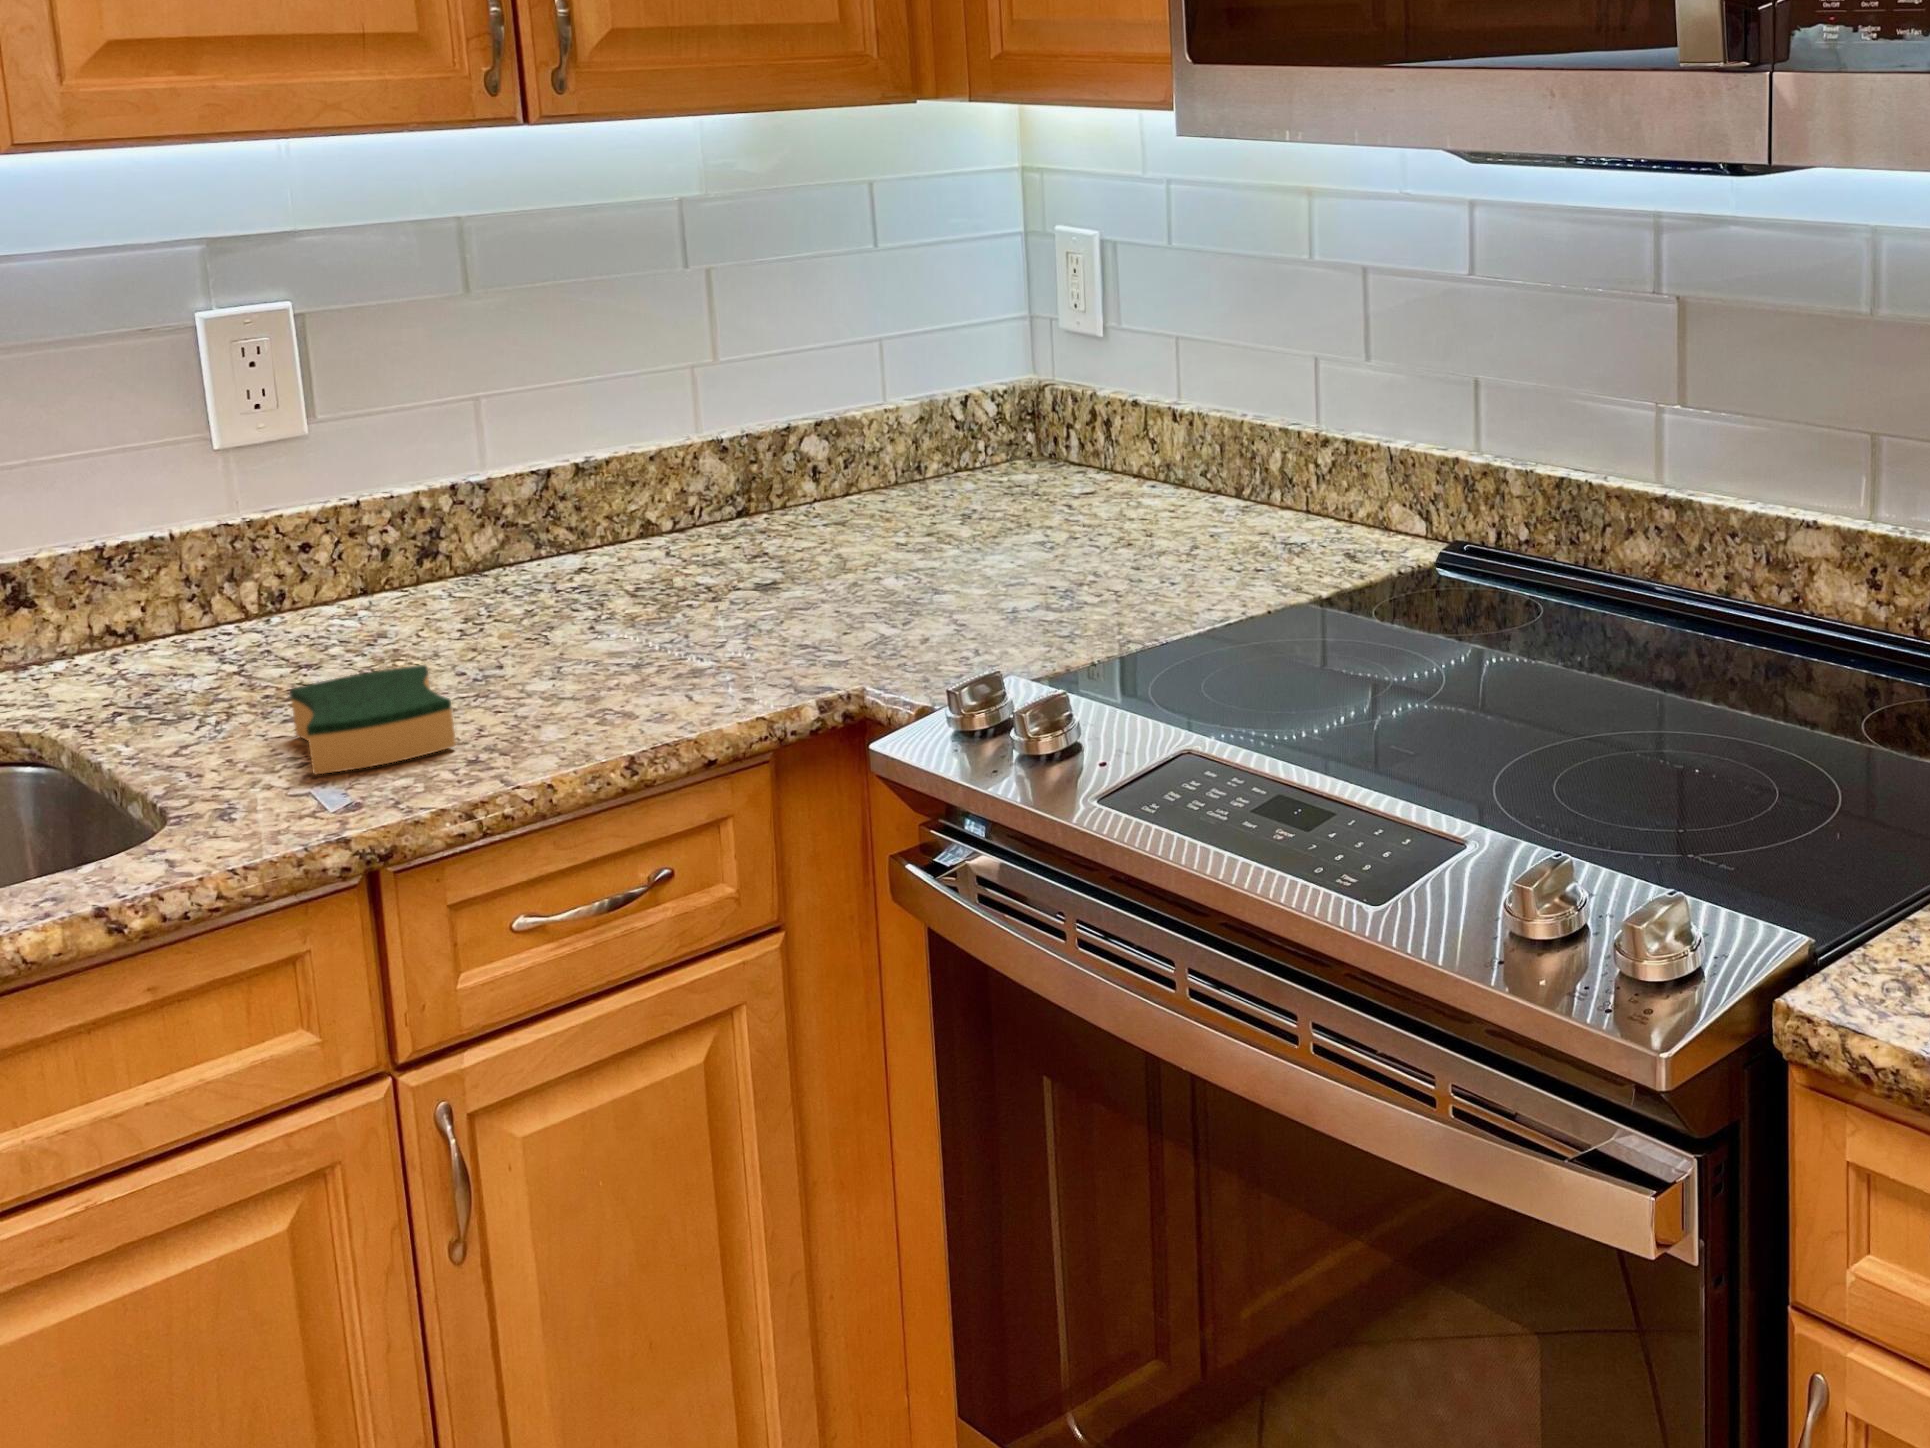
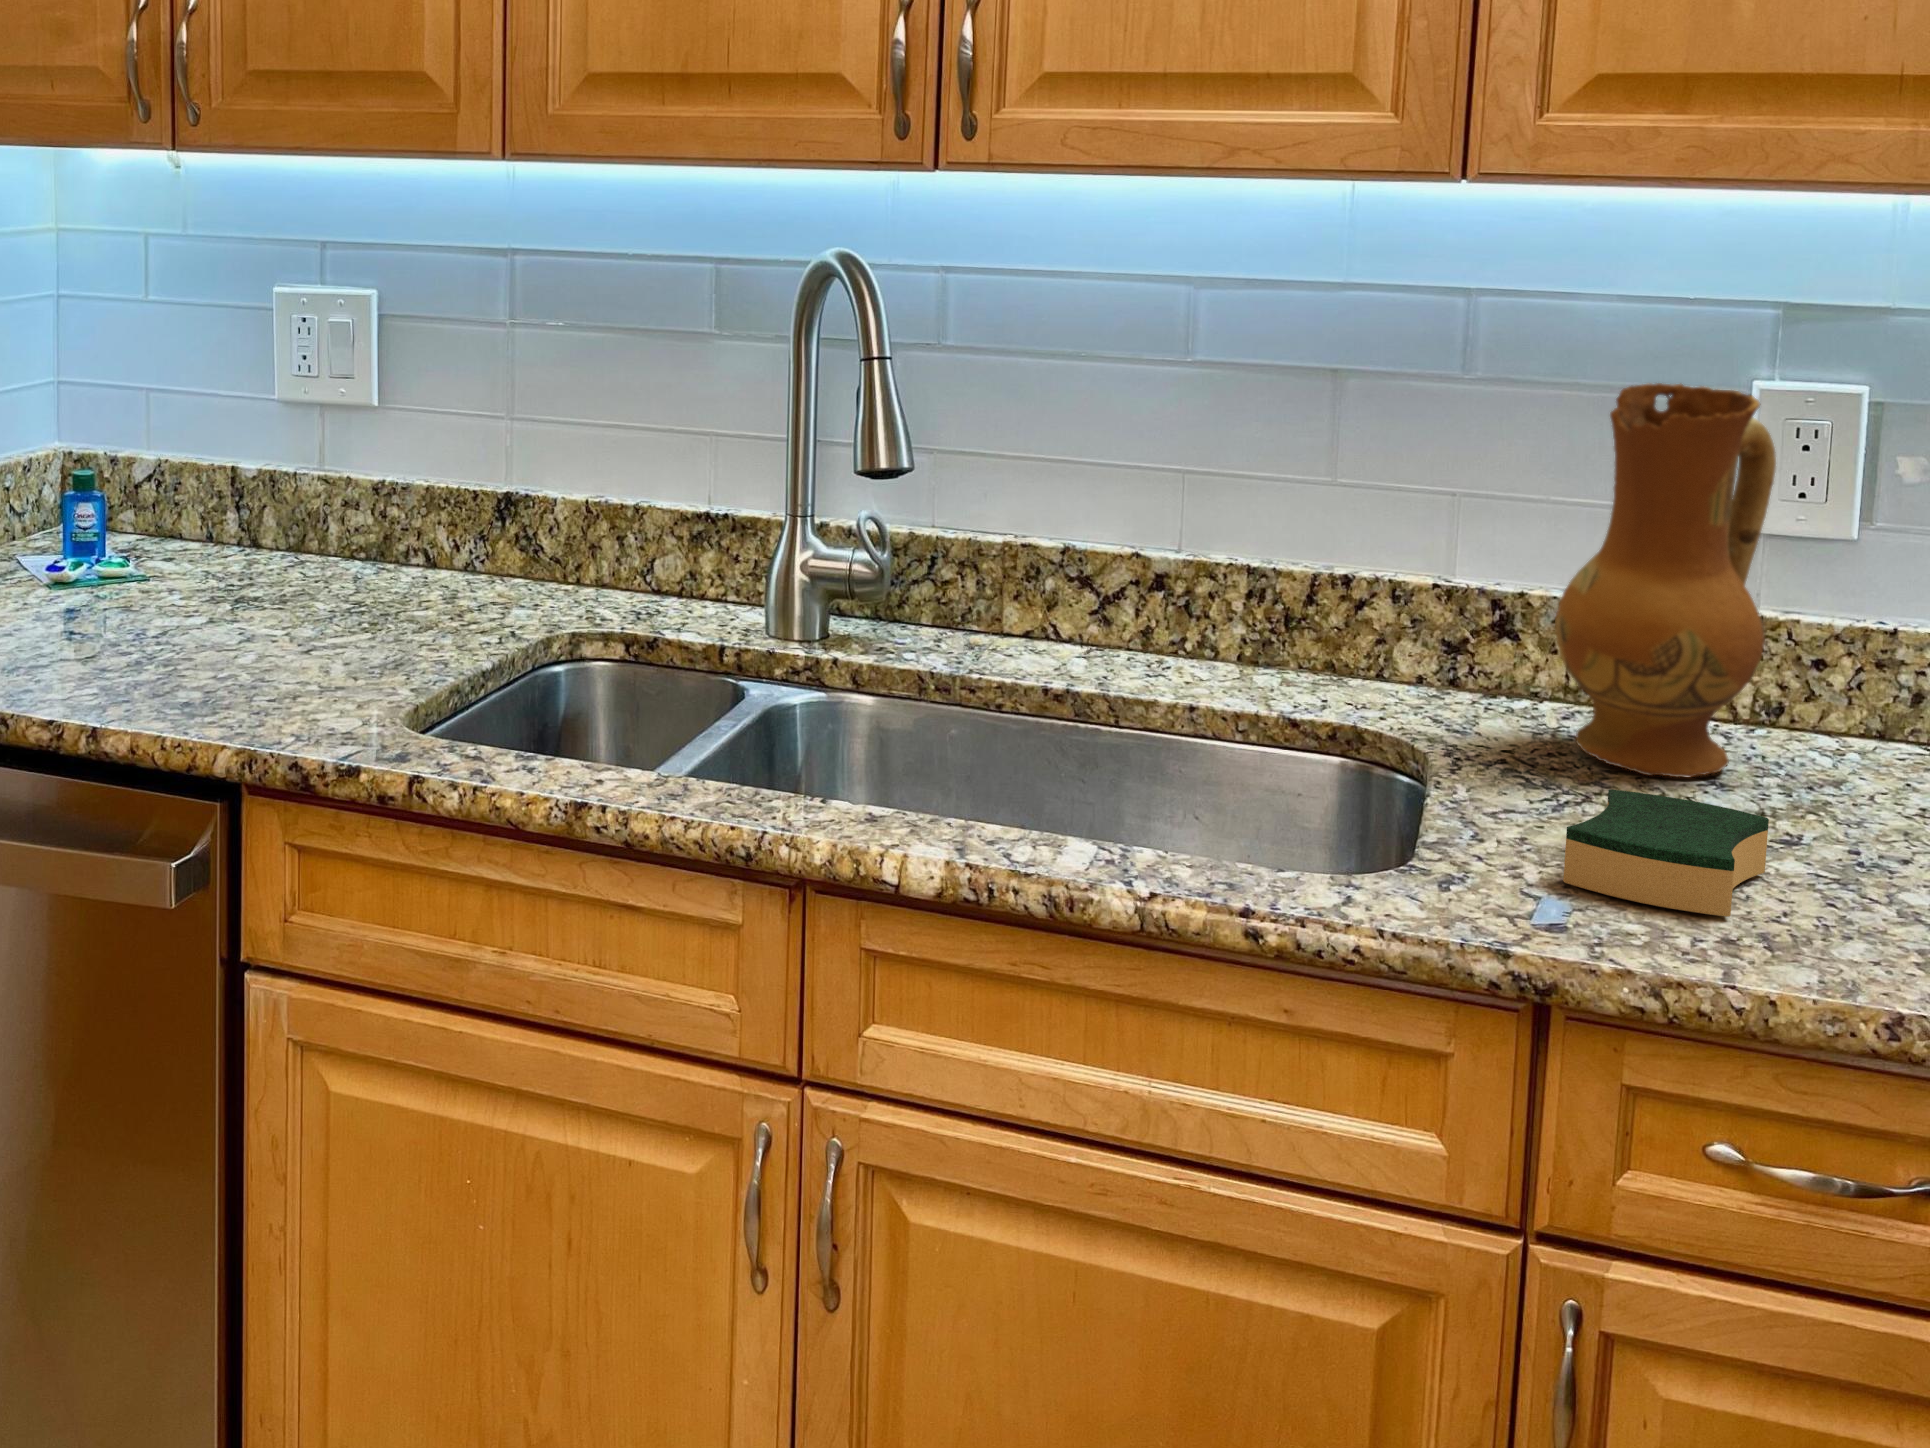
ceramic jug: none [118,324,313,682] -> present [1555,383,1776,777]

